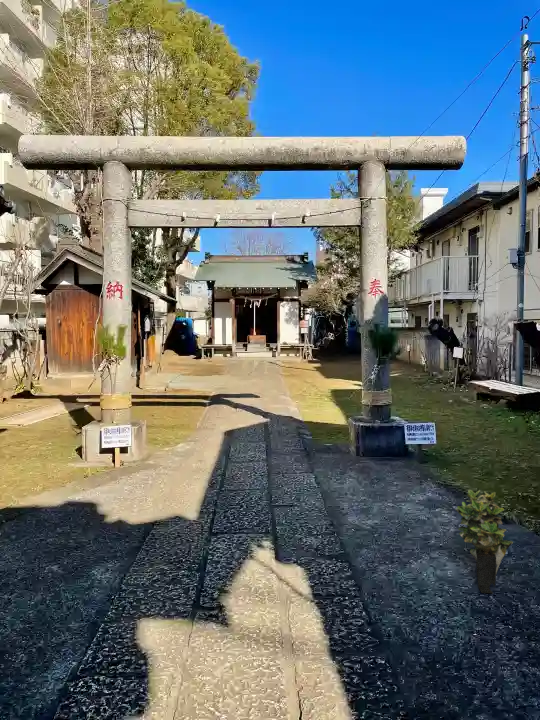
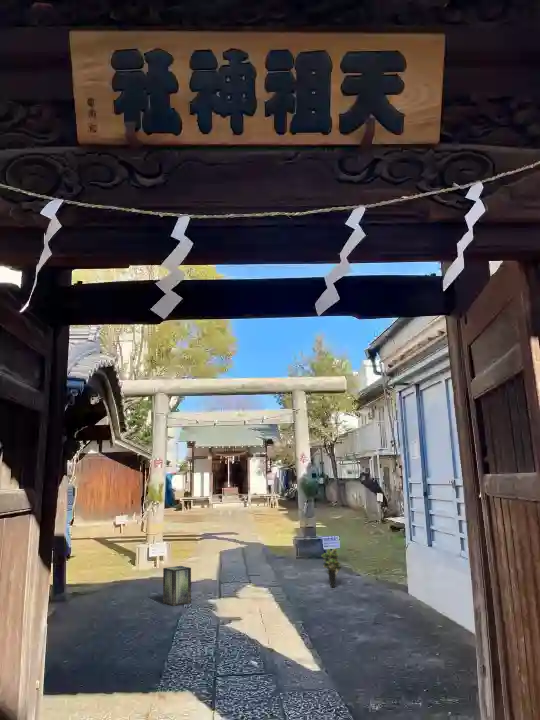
storage box: none [11,552,94,697] -> present [163,566,191,606]

